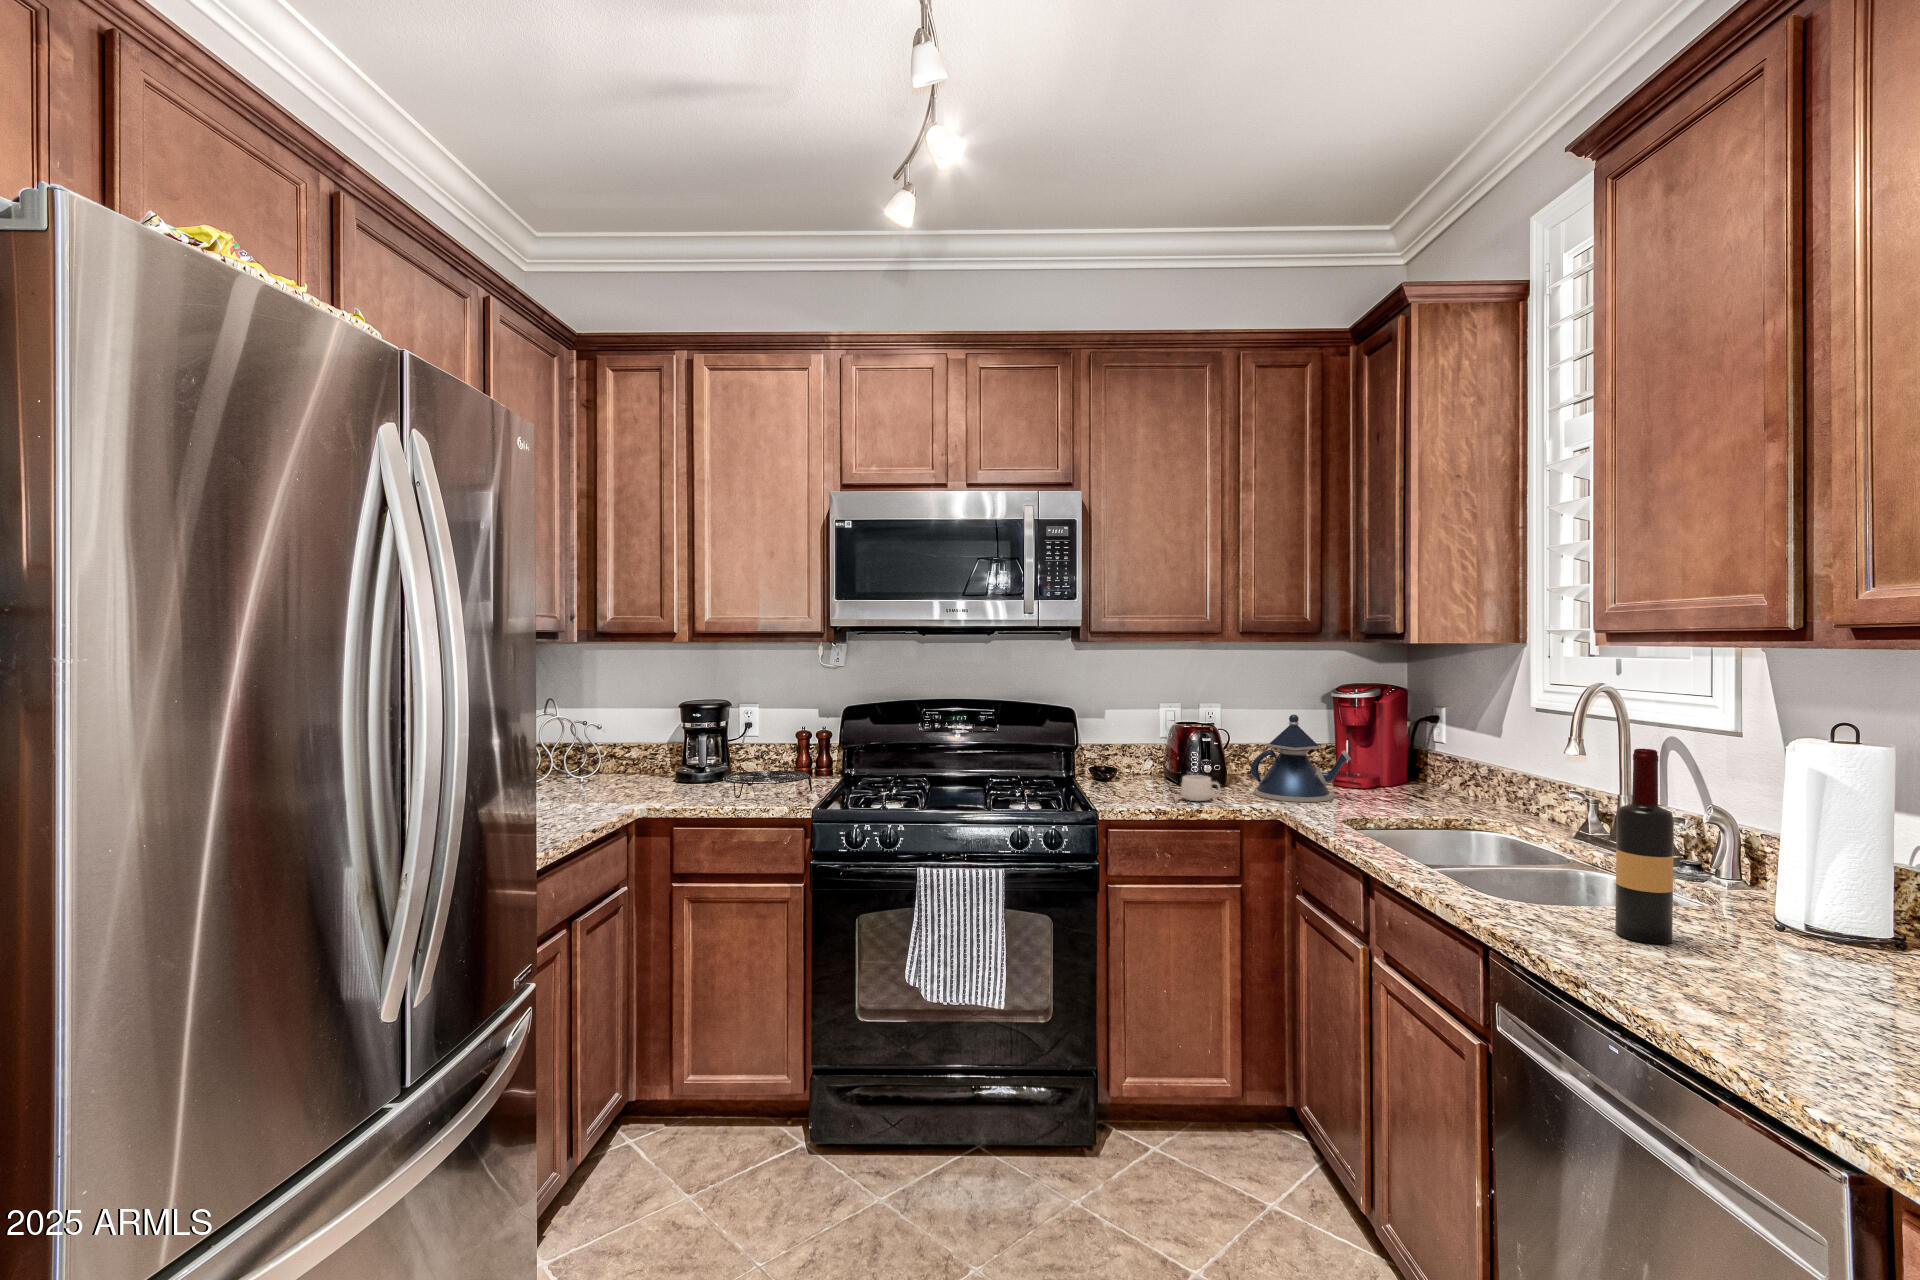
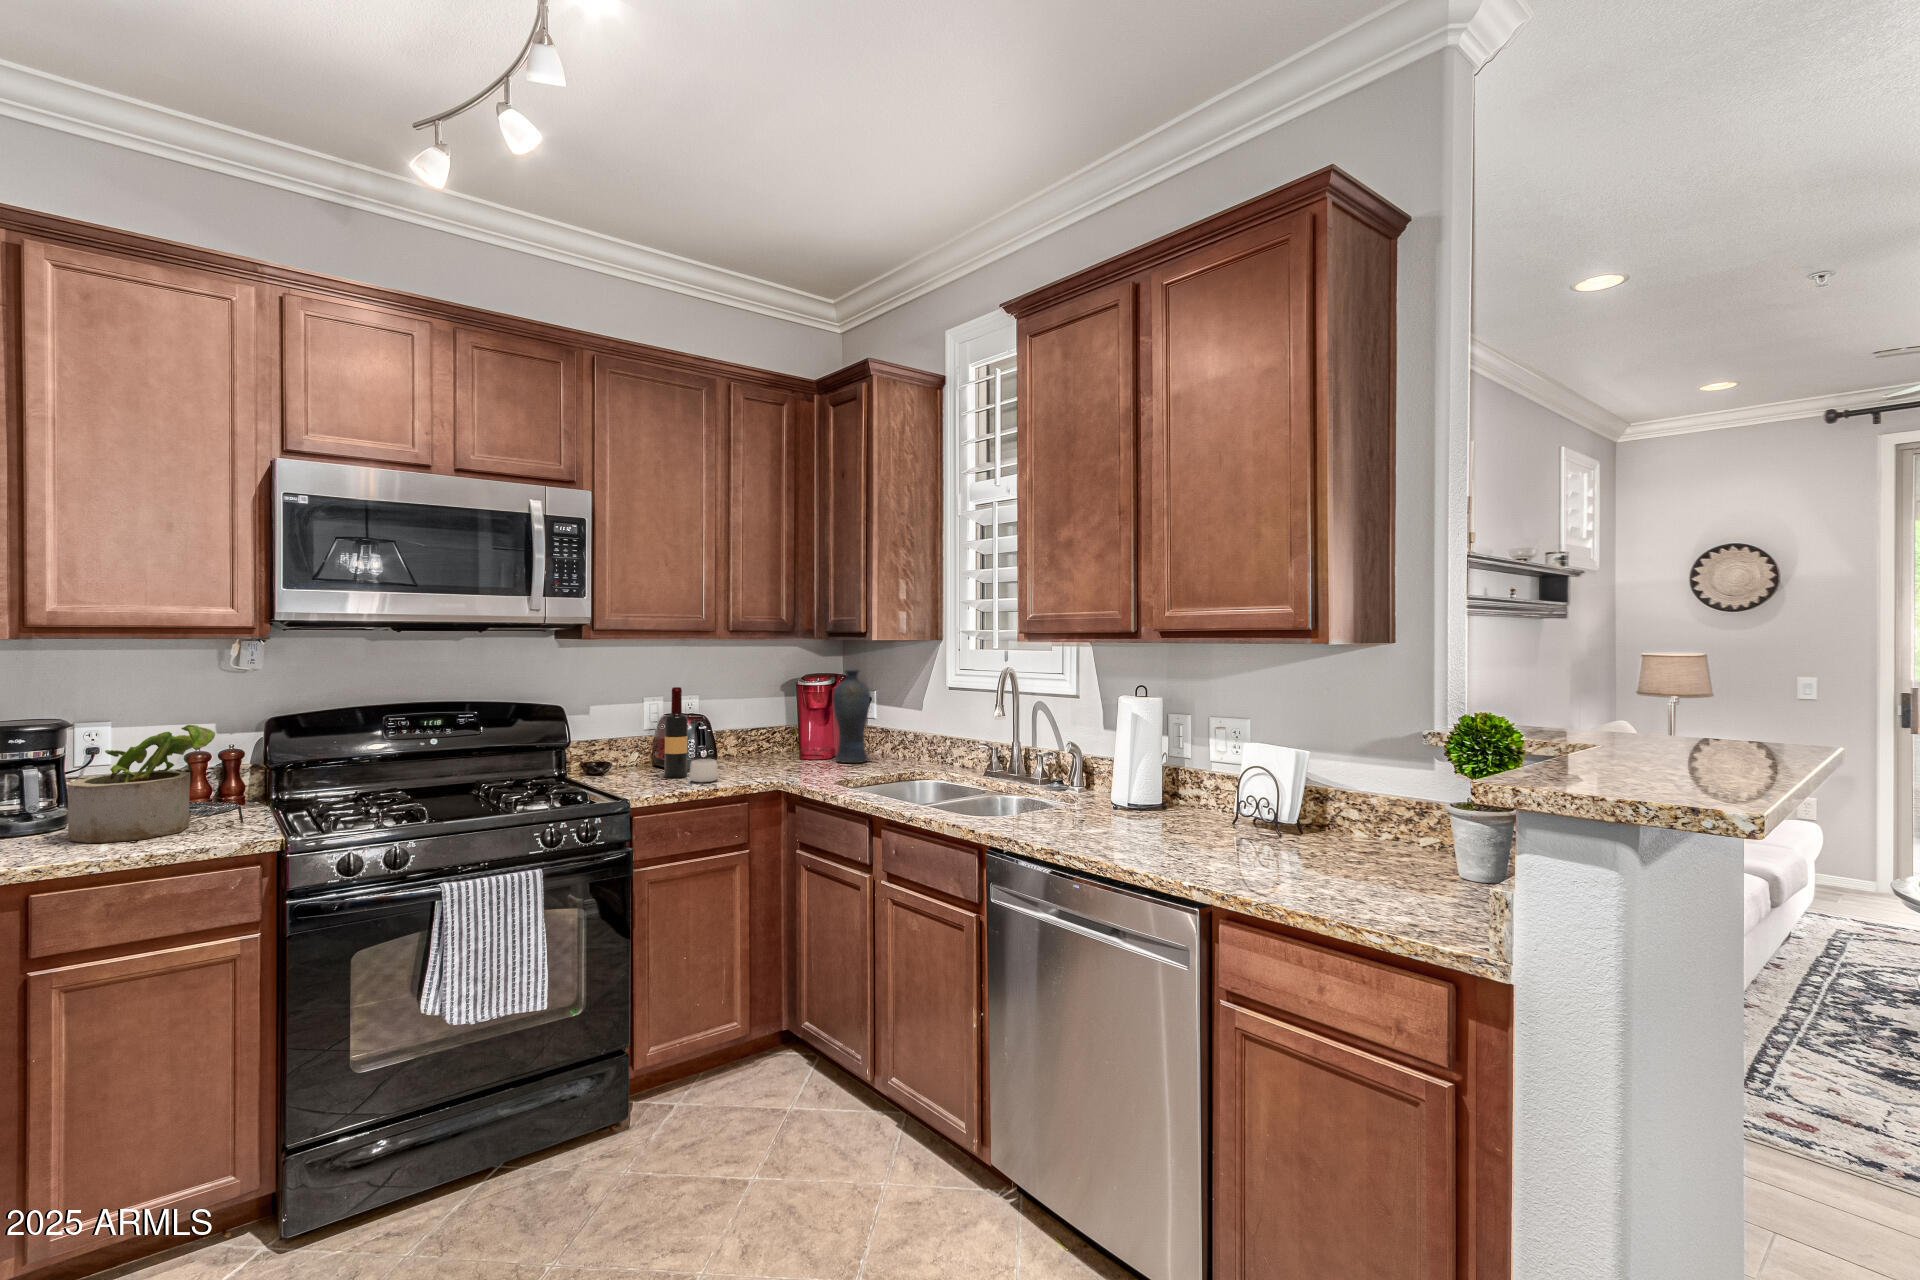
vase: none [1375,680,1426,798] -> present [833,669,870,763]
potted plant: none [707,710,792,796] -> present [68,725,215,843]
teapot: present [1250,715,1351,802] -> none [741,701,821,774]
wine bottle: present [1615,749,1674,944] -> present [664,687,688,778]

